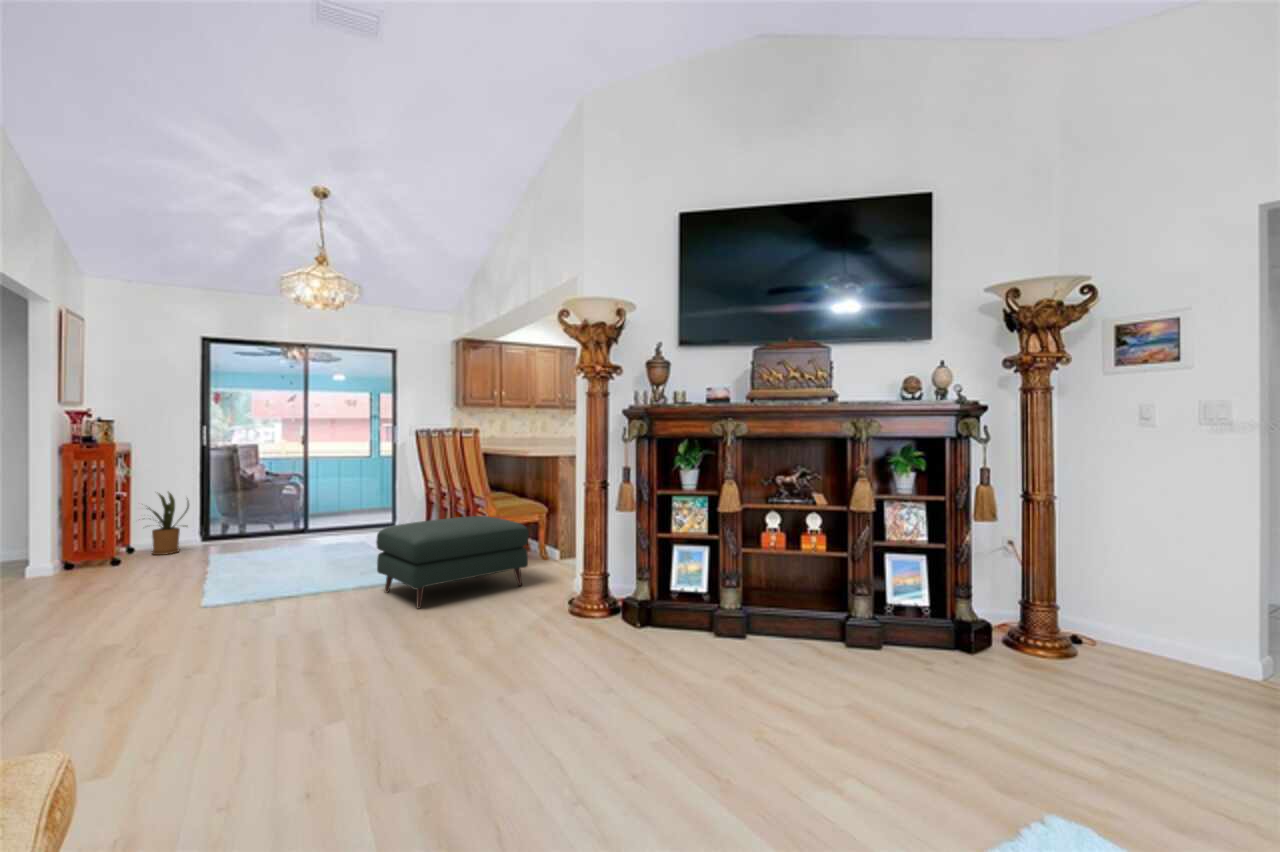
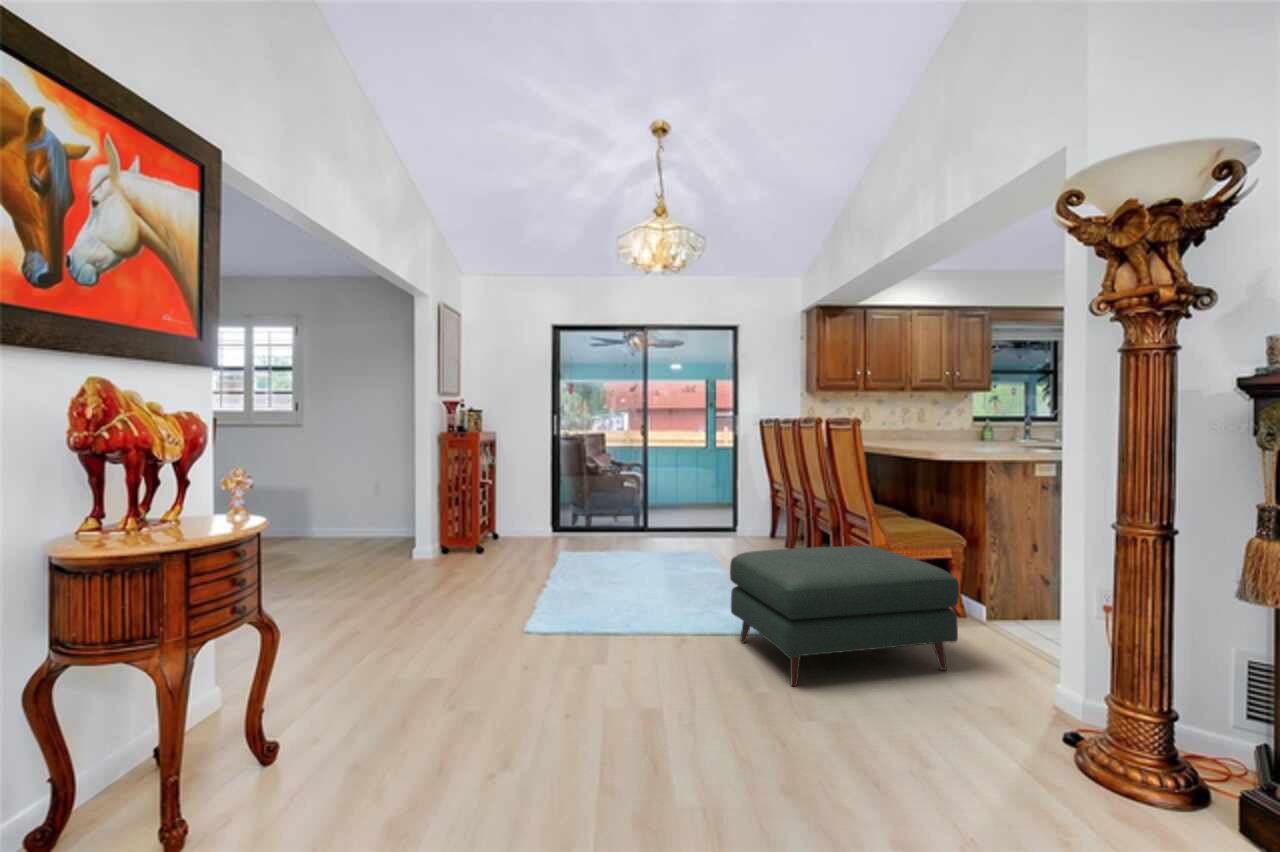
house plant: present [148,492,189,555] -> none [497,480,541,545]

